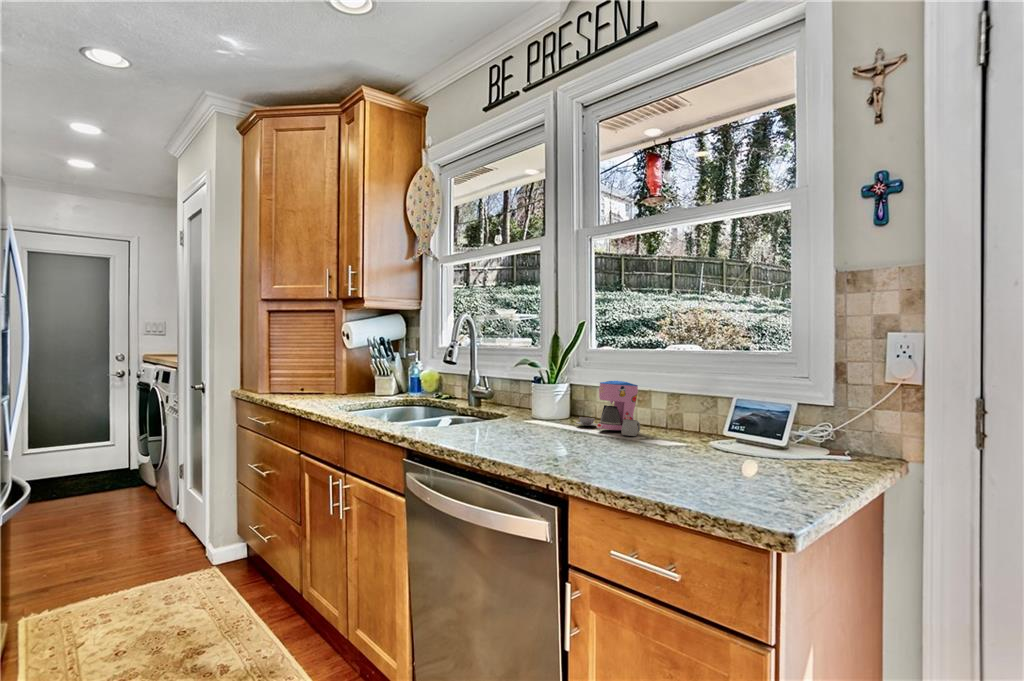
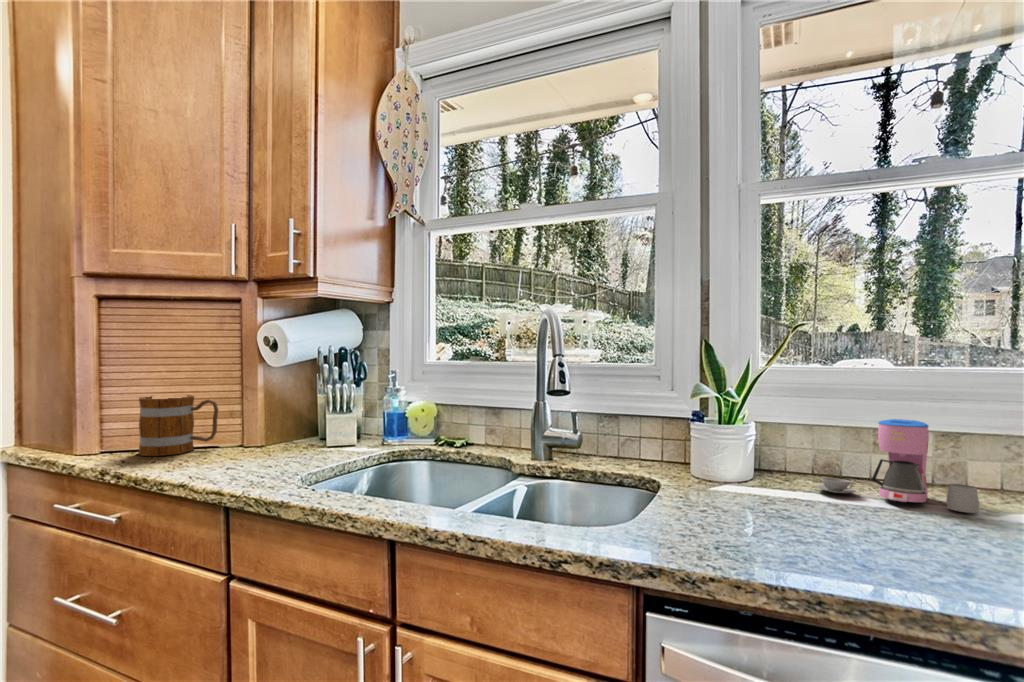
mug: none [285,365,324,396] -> present [139,395,218,456]

